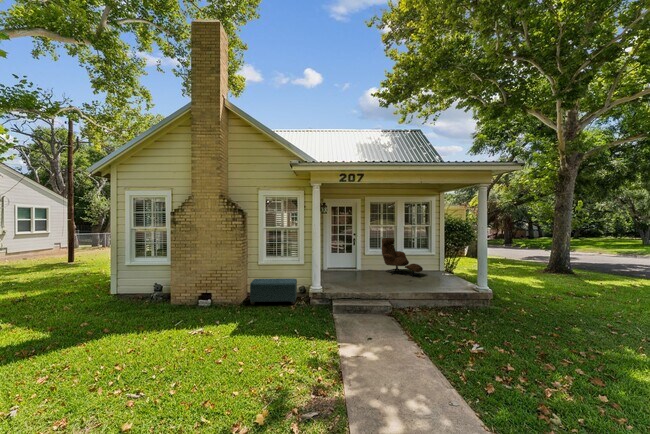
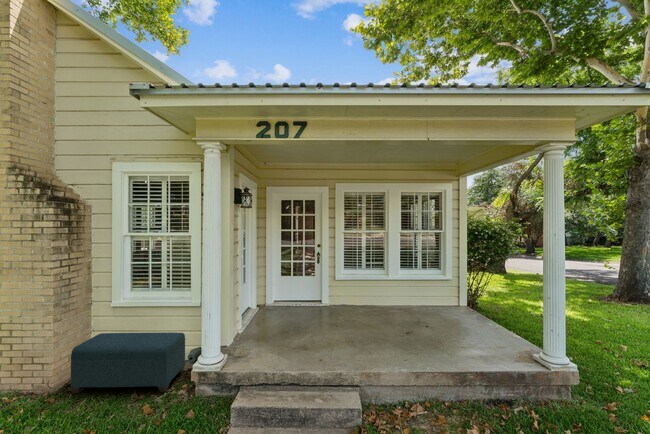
lounge chair: present [382,238,423,277] -> none [361,251,431,323]

